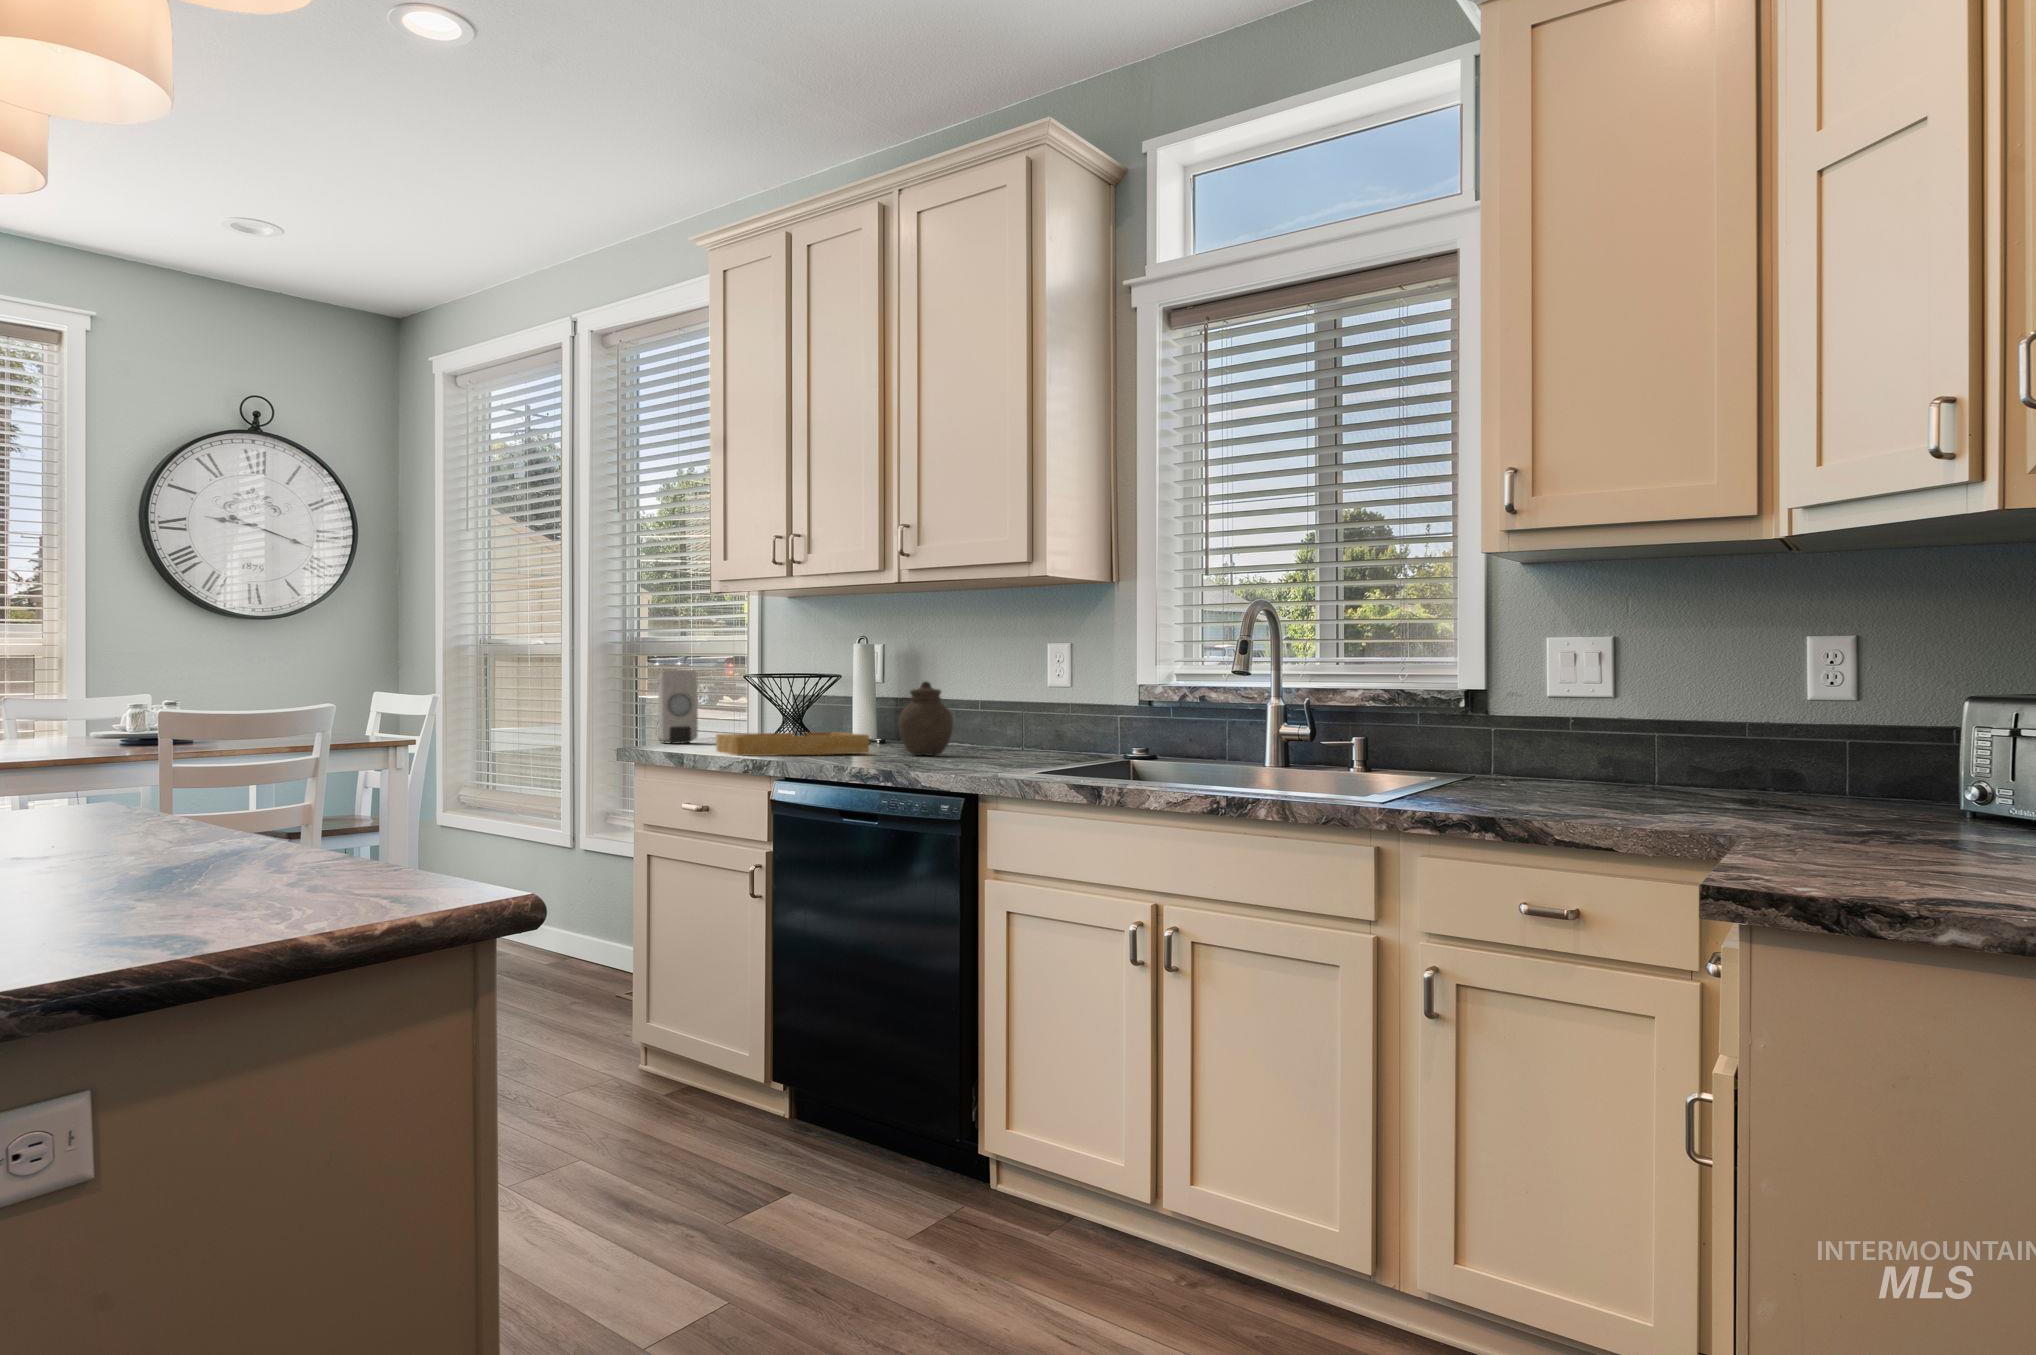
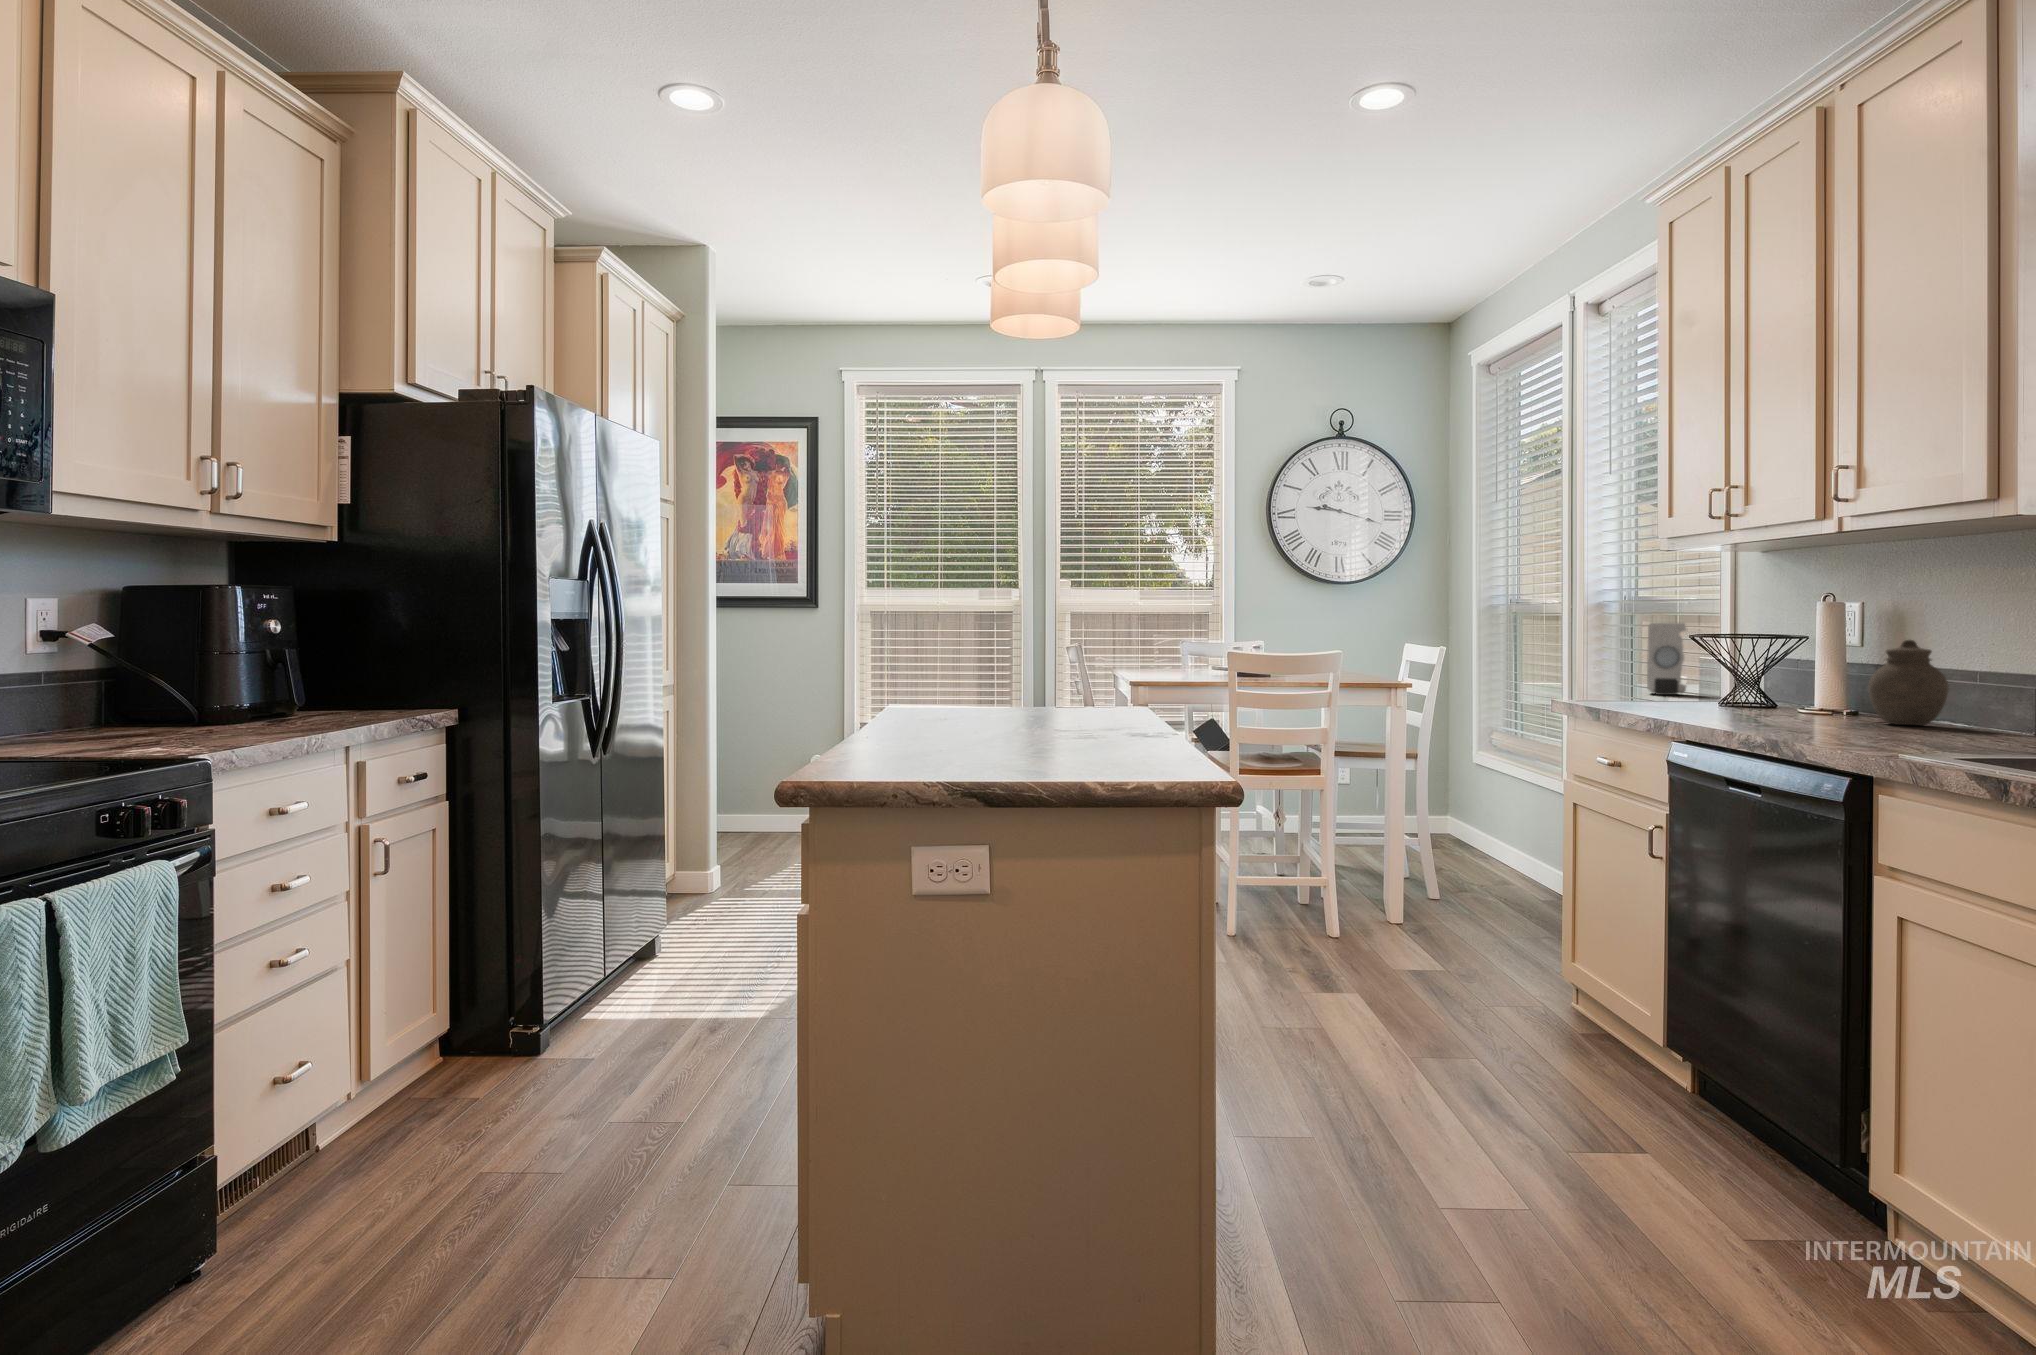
tray: present [716,732,869,756] -> none [1663,689,1829,719]

